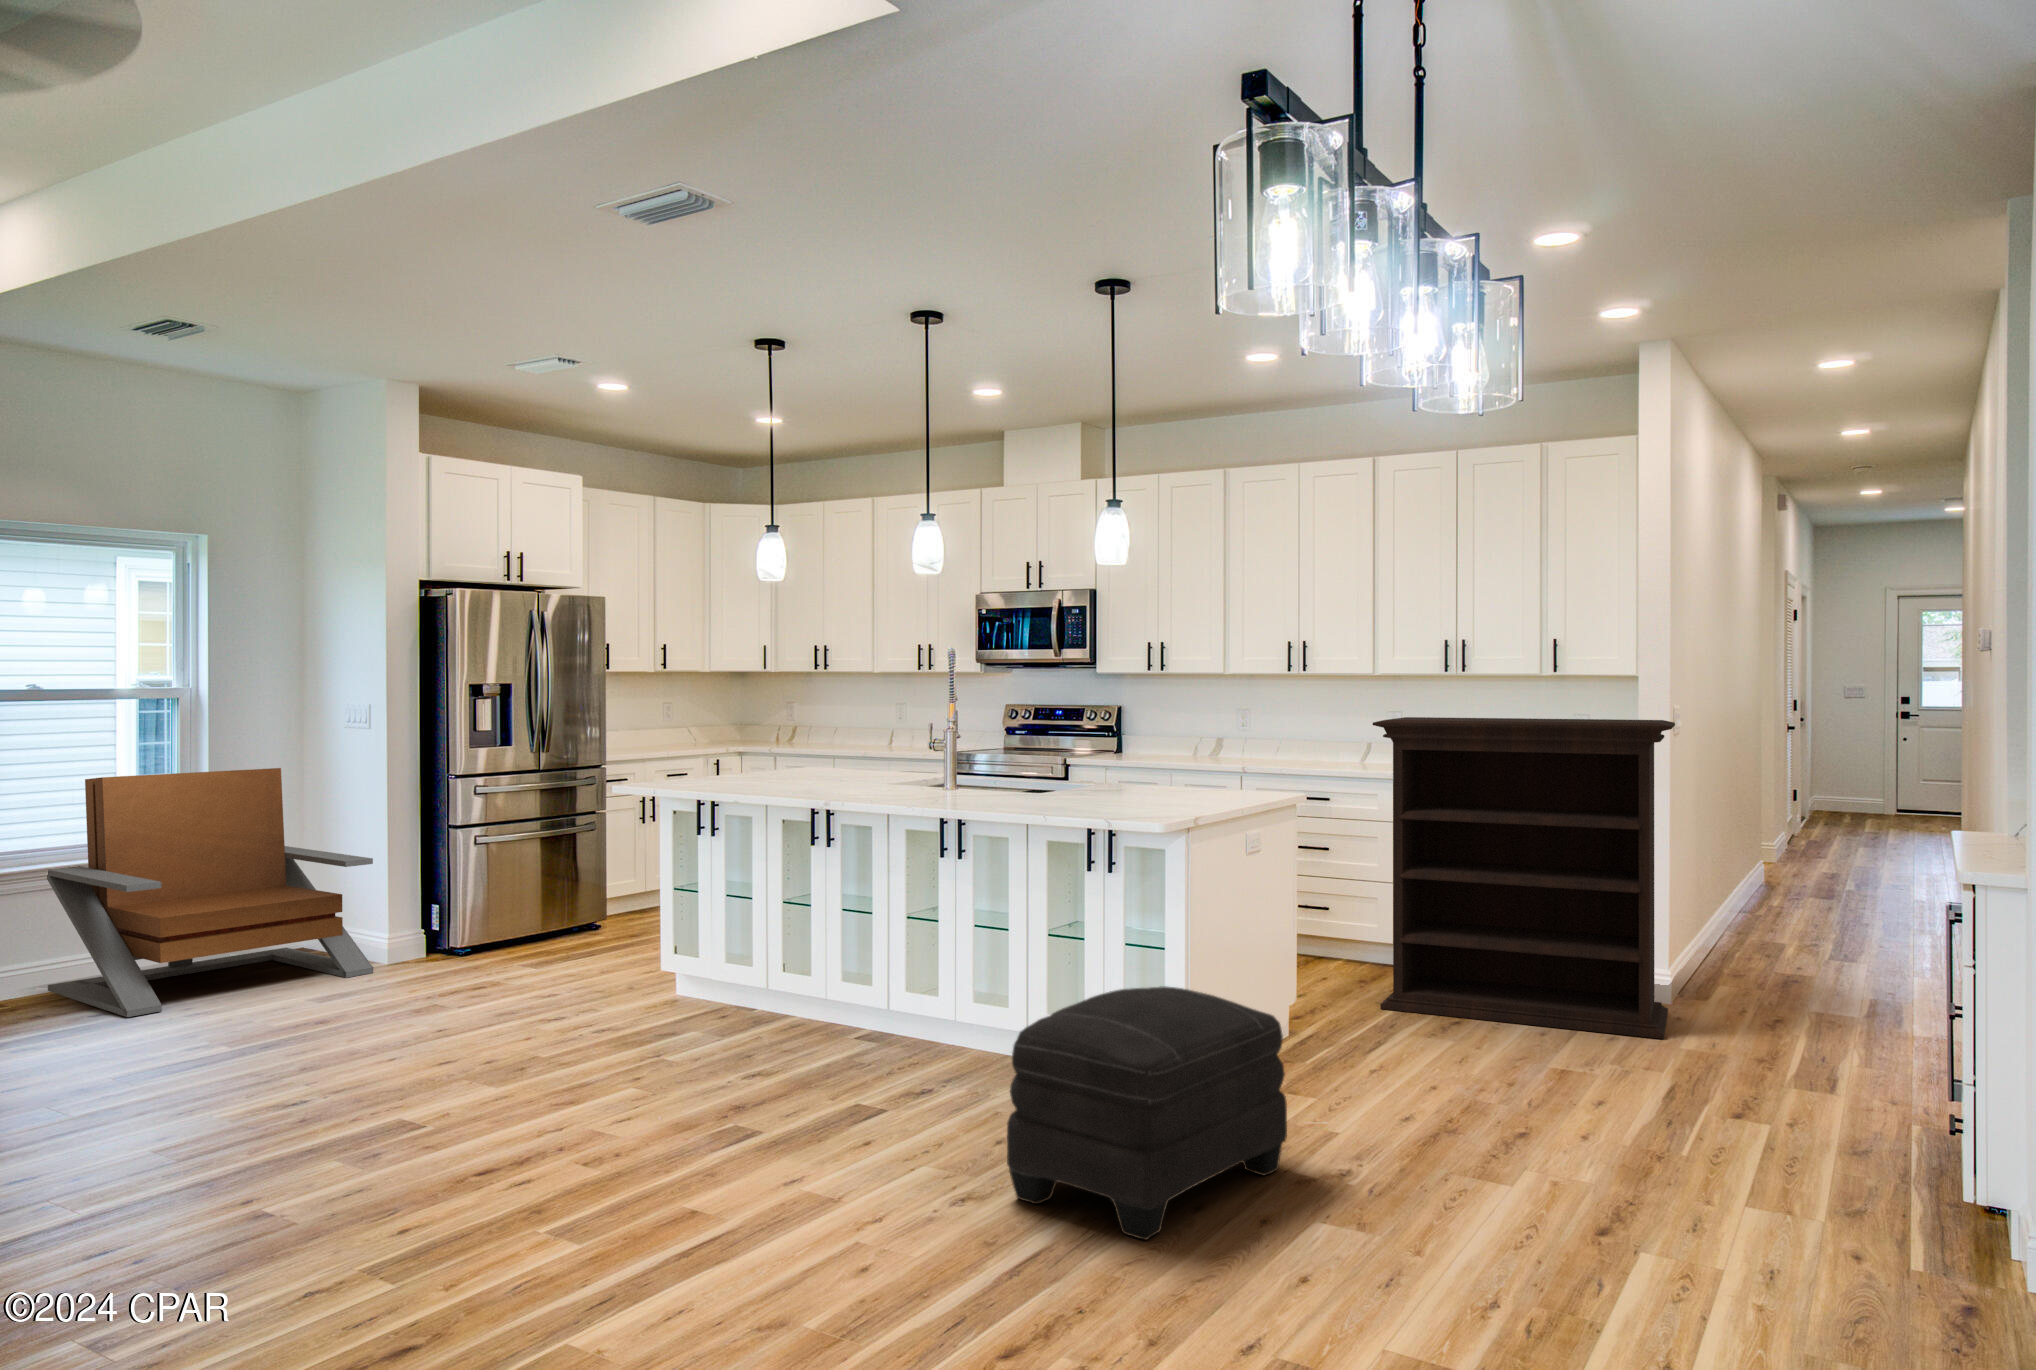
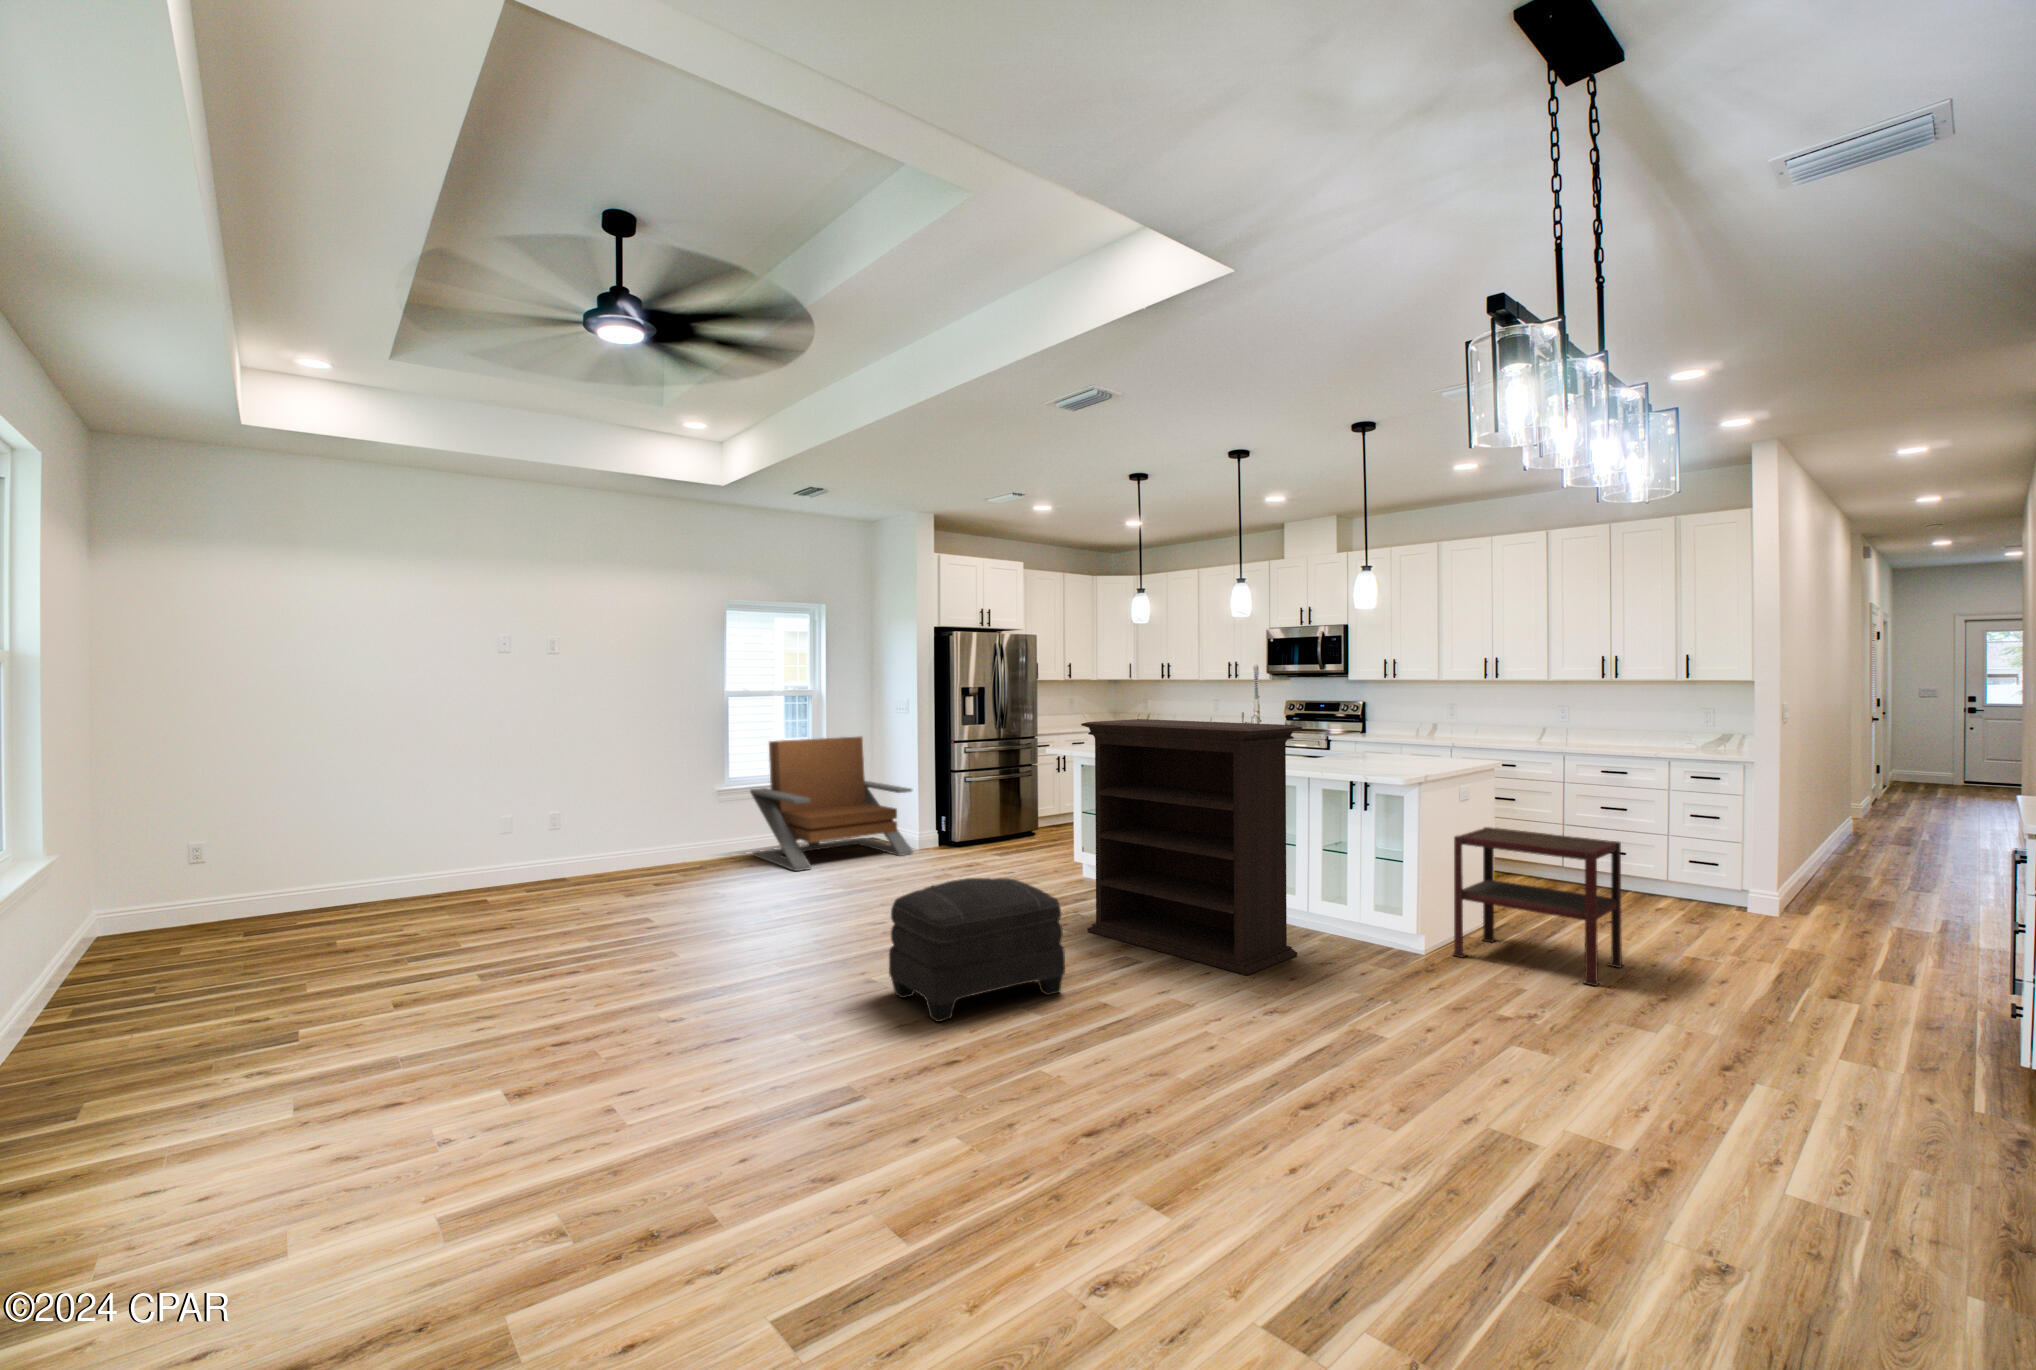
bookshelf: present [1373,717,1675,1039] -> present [1081,719,1302,975]
side table: none [1239,890,1472,1126] -> present [1453,827,1623,986]
ottoman: present [1007,986,1287,1240] -> present [889,878,1065,1022]

